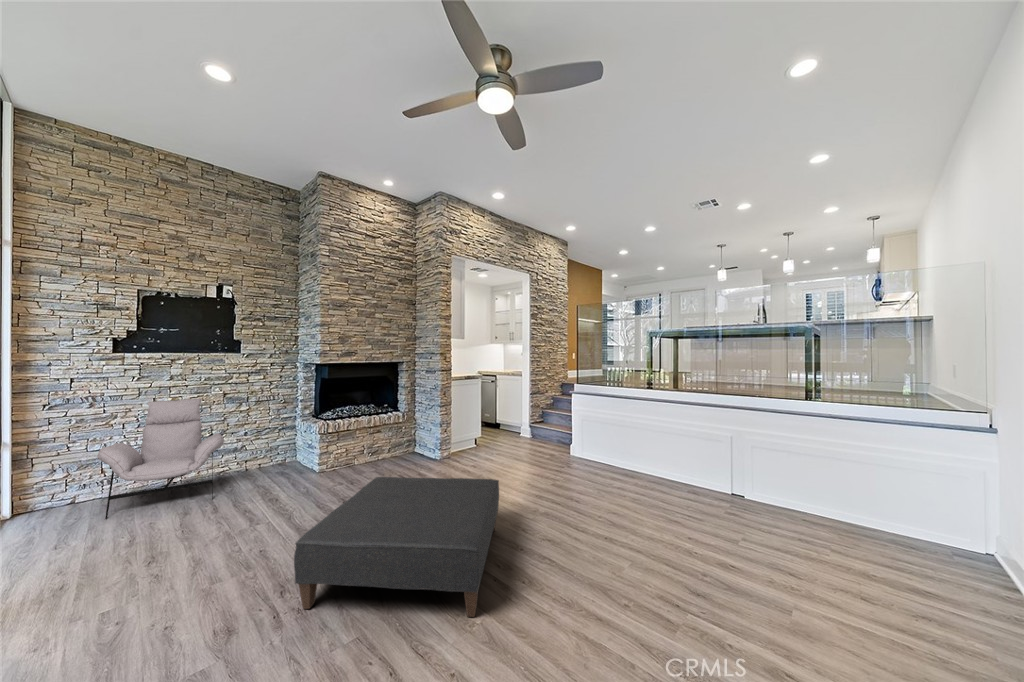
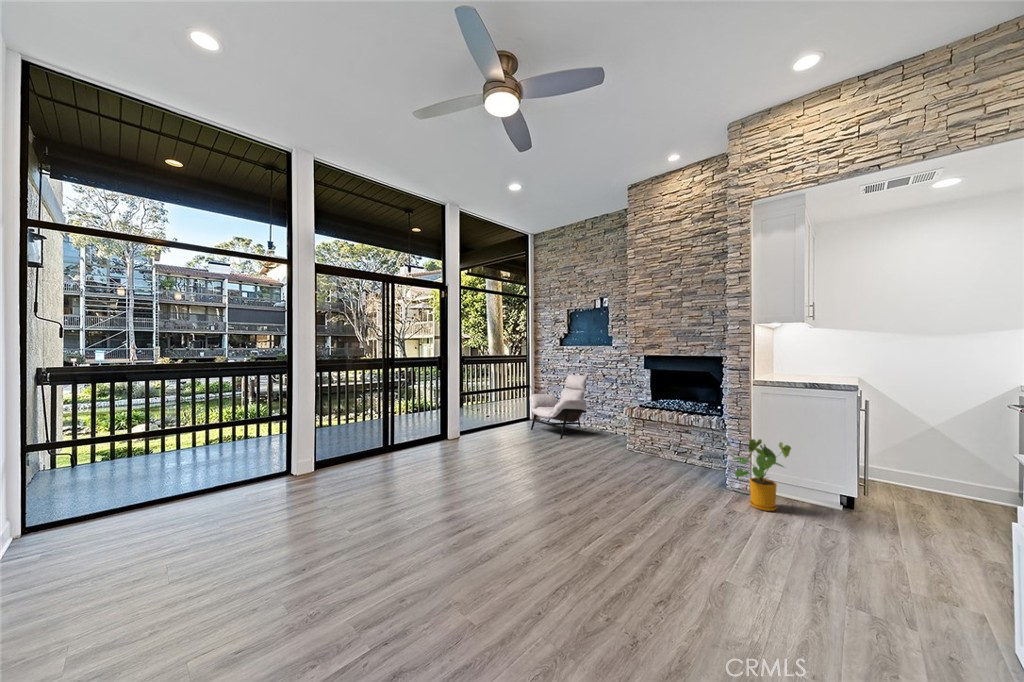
house plant: none [453,413,487,457] -> present [732,439,791,511]
ottoman: present [294,477,499,617] -> none [394,443,534,532]

